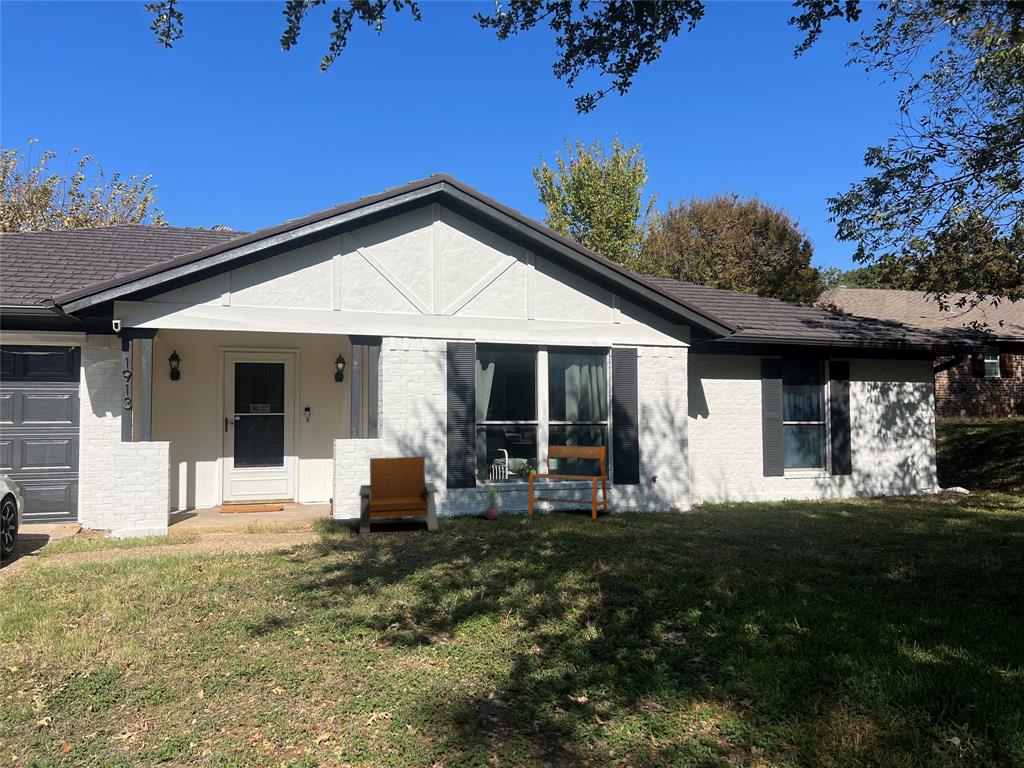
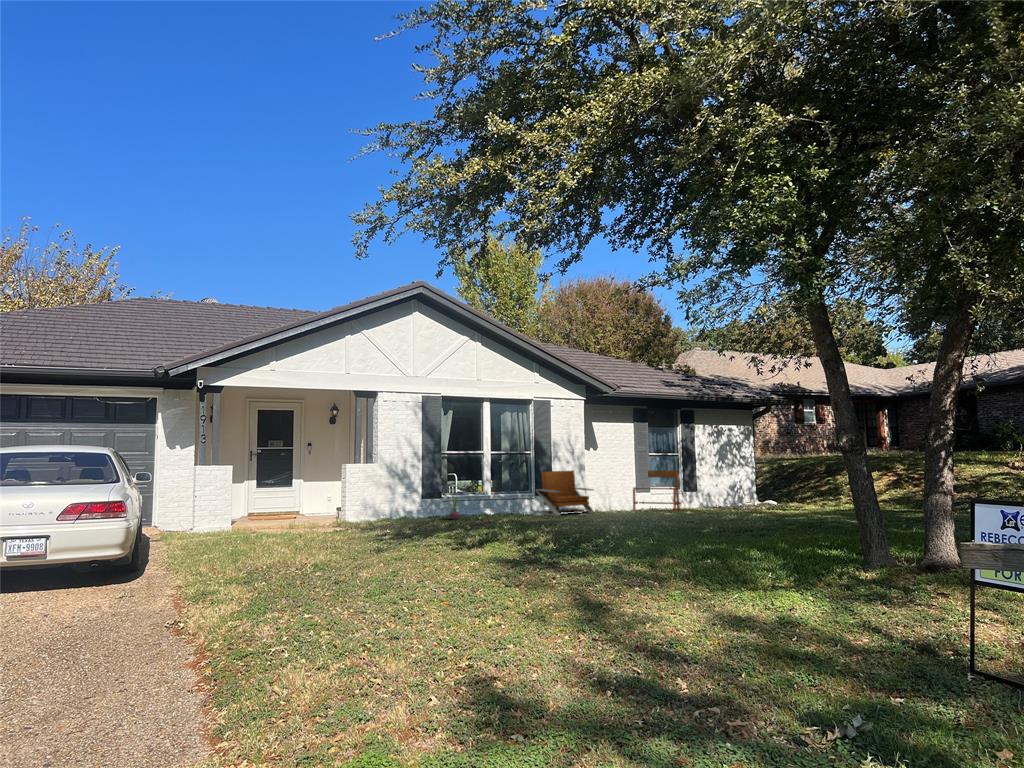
bench: present [528,446,609,519] -> present [633,470,681,511]
lounge chair: present [359,457,438,534] -> present [536,470,595,516]

